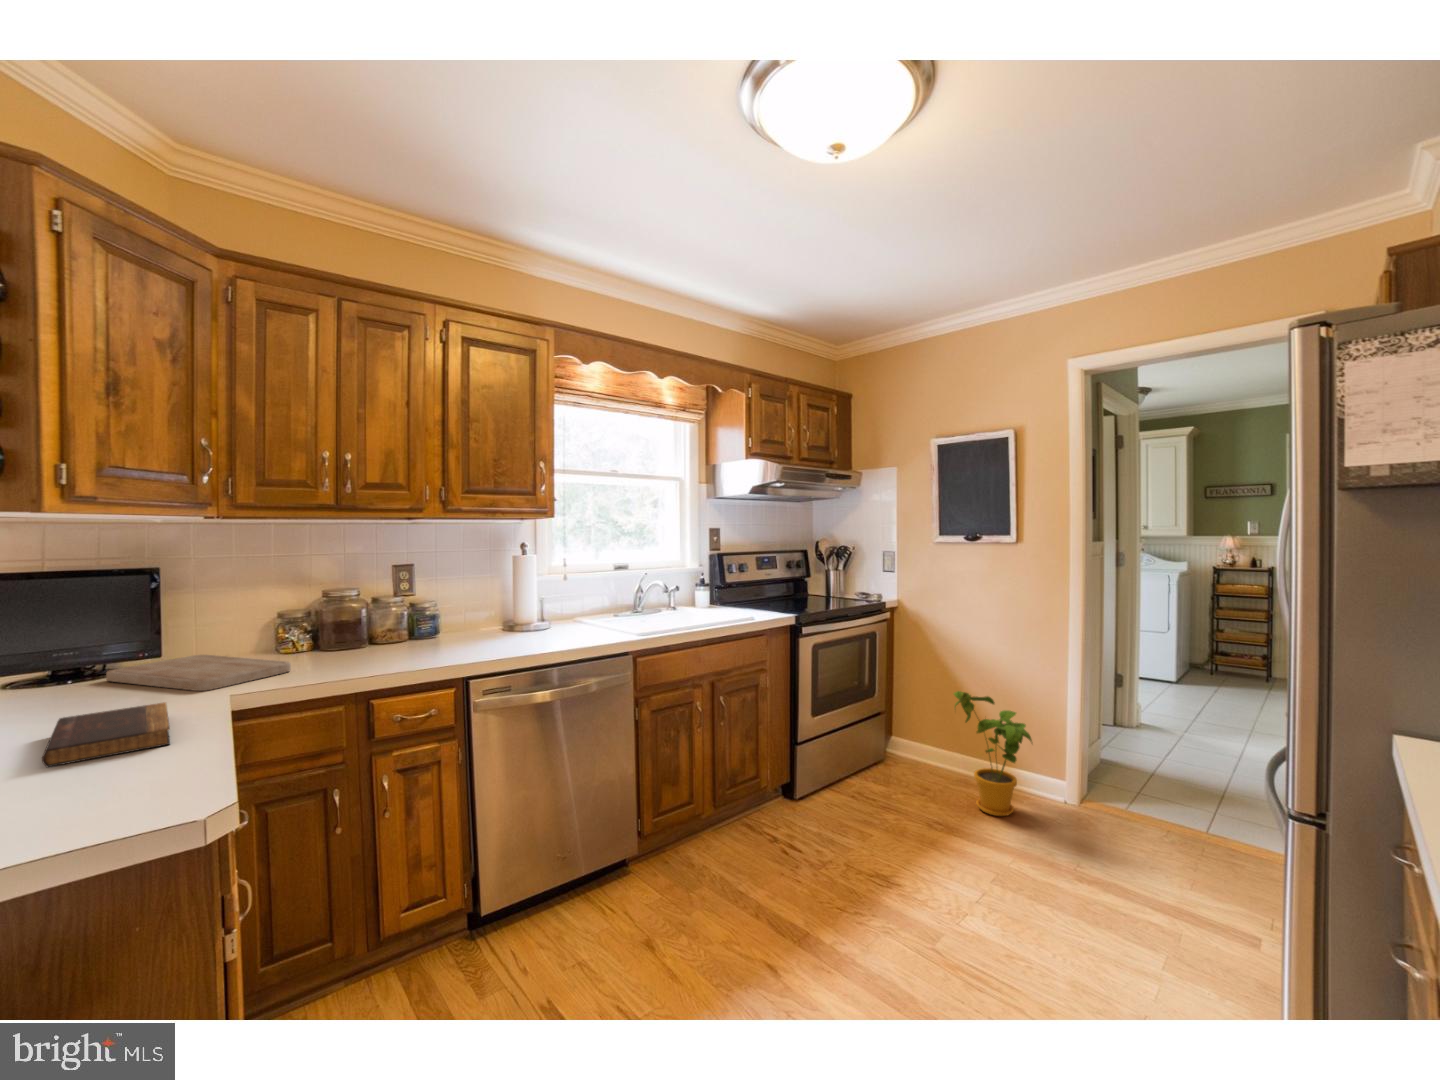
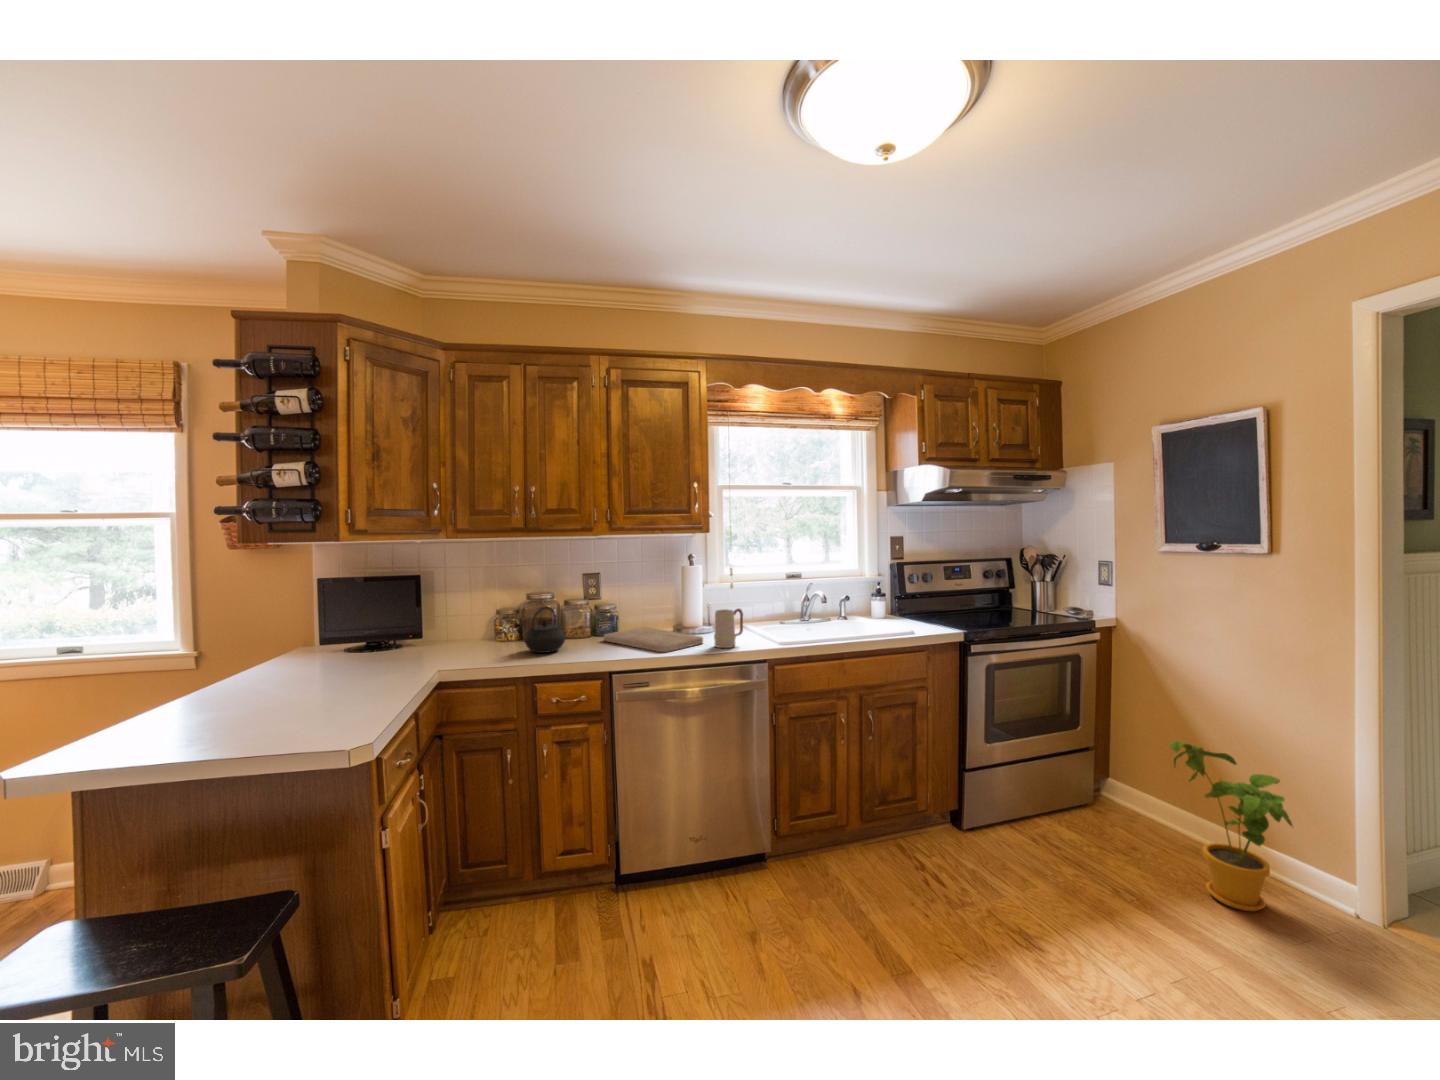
mug: none [577,599,607,642] -> present [714,609,743,648]
kettle: none [335,604,393,662] -> present [525,606,565,653]
cutting board: present [106,655,291,691] -> present [604,627,703,652]
book: present [42,702,170,767] -> none [308,676,395,715]

